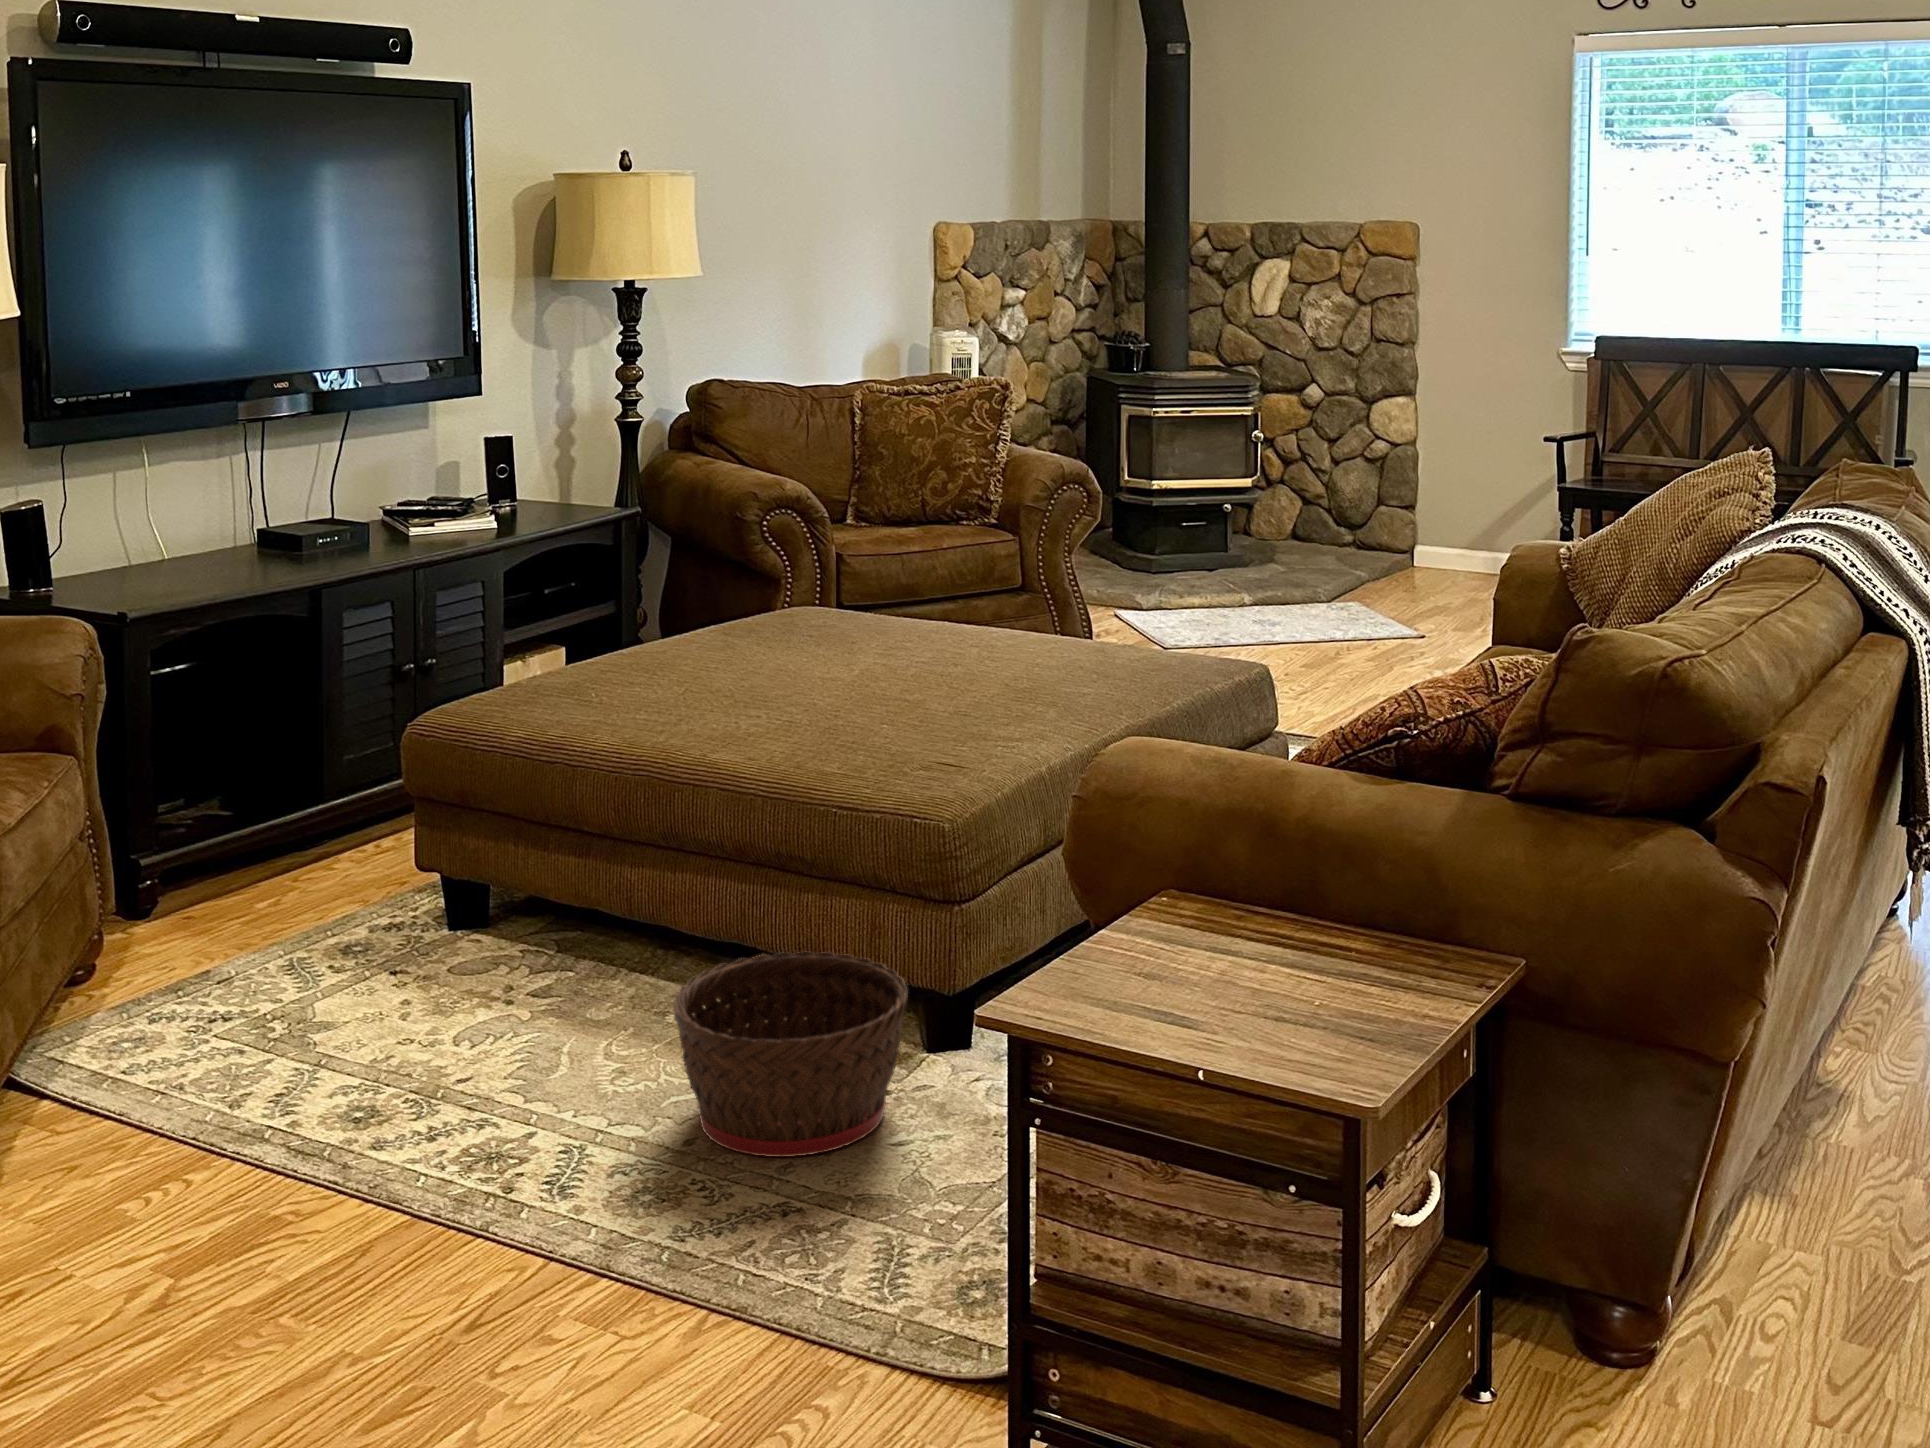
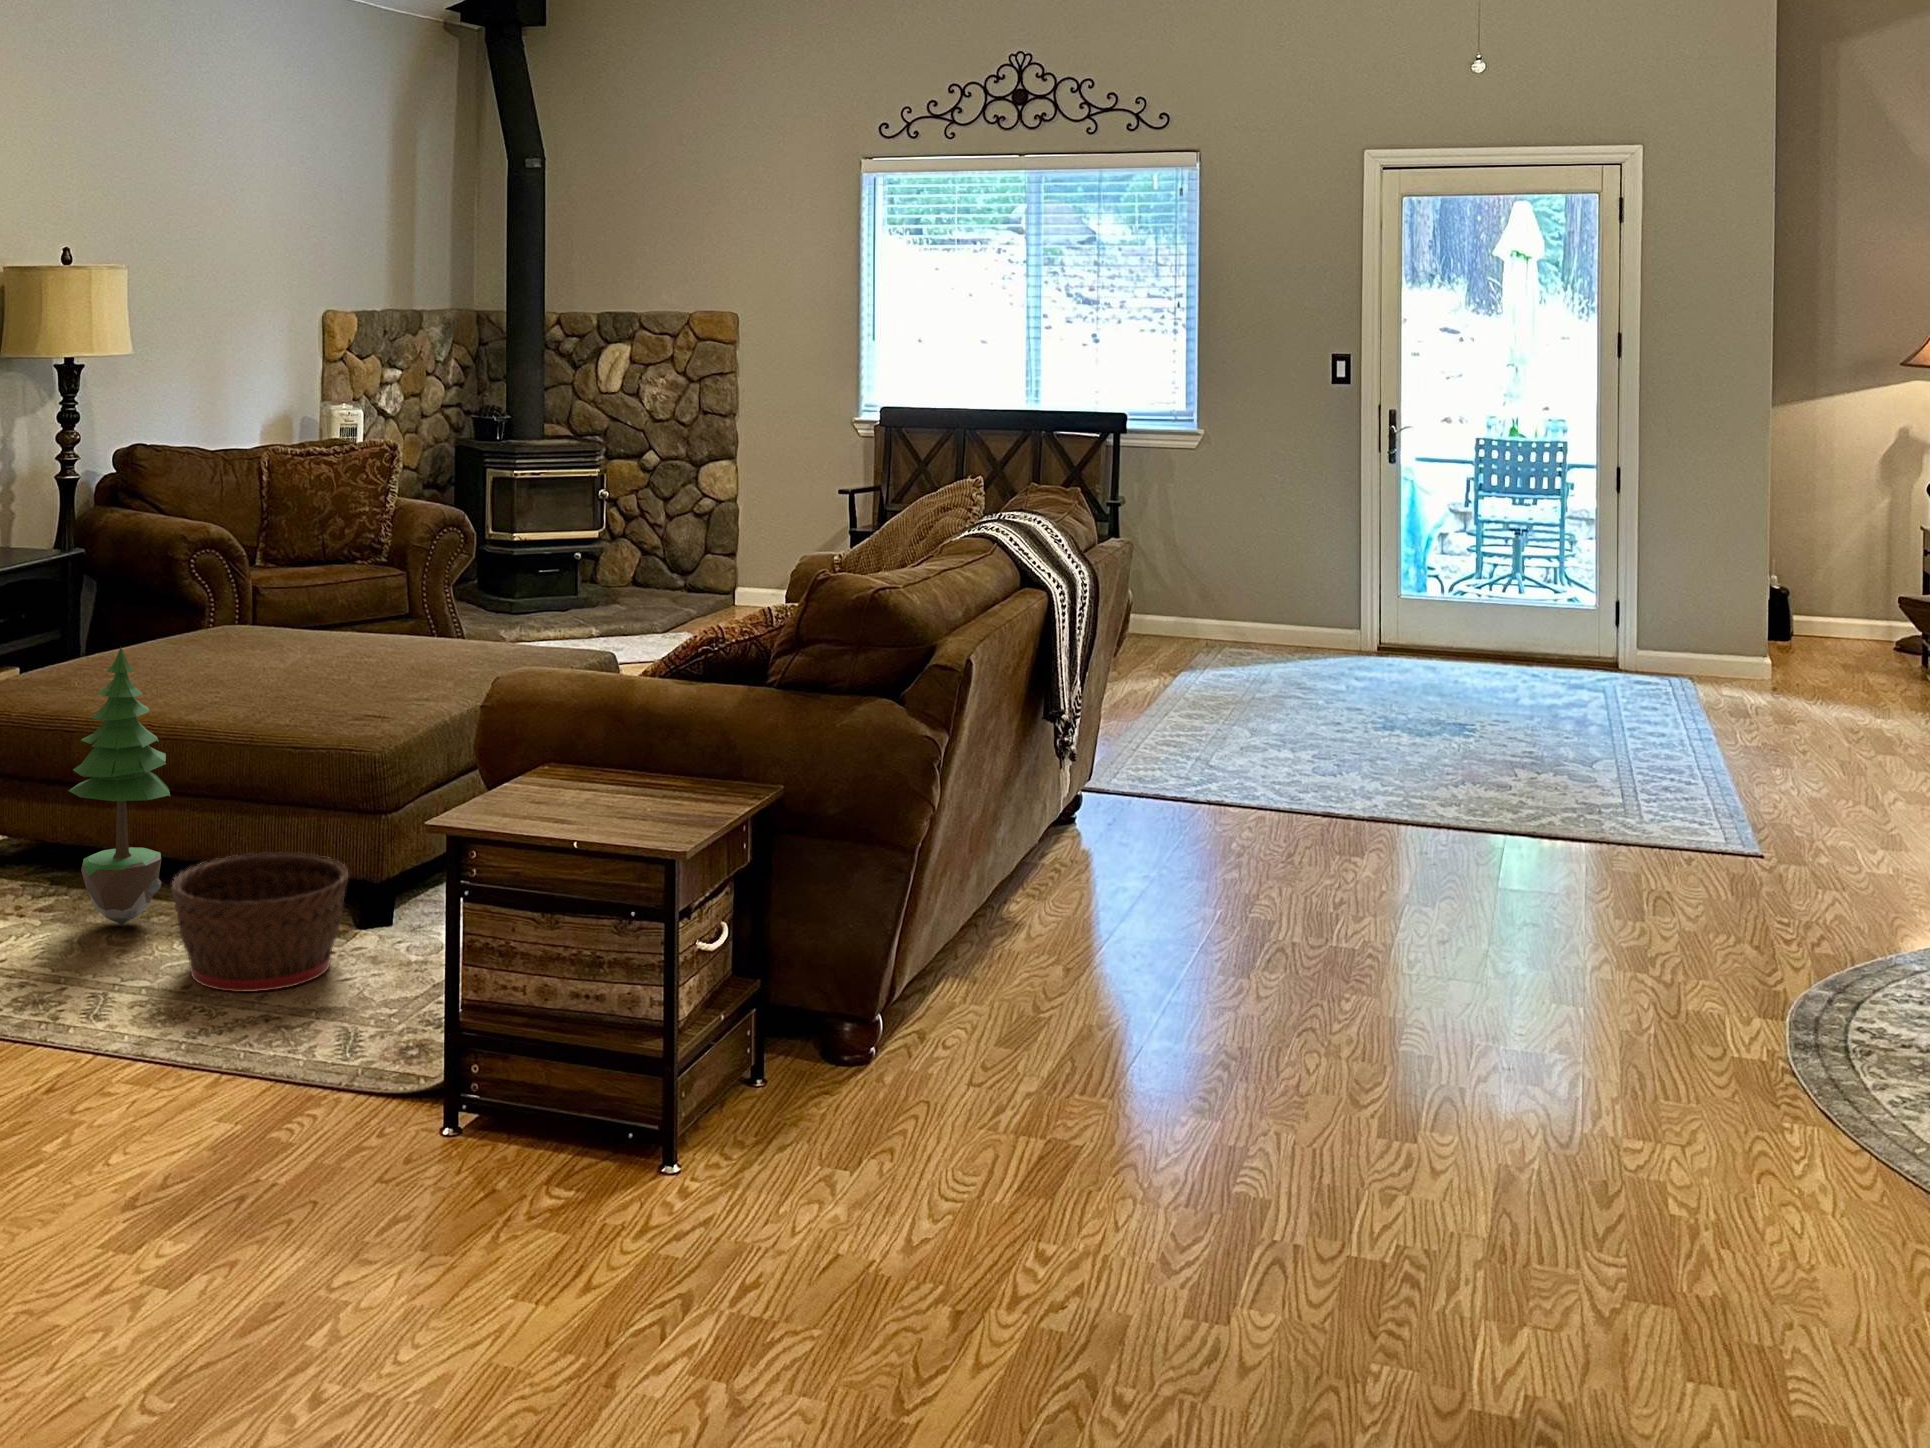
potted tree: none [555,671,688,1028] -> present [69,647,170,925]

